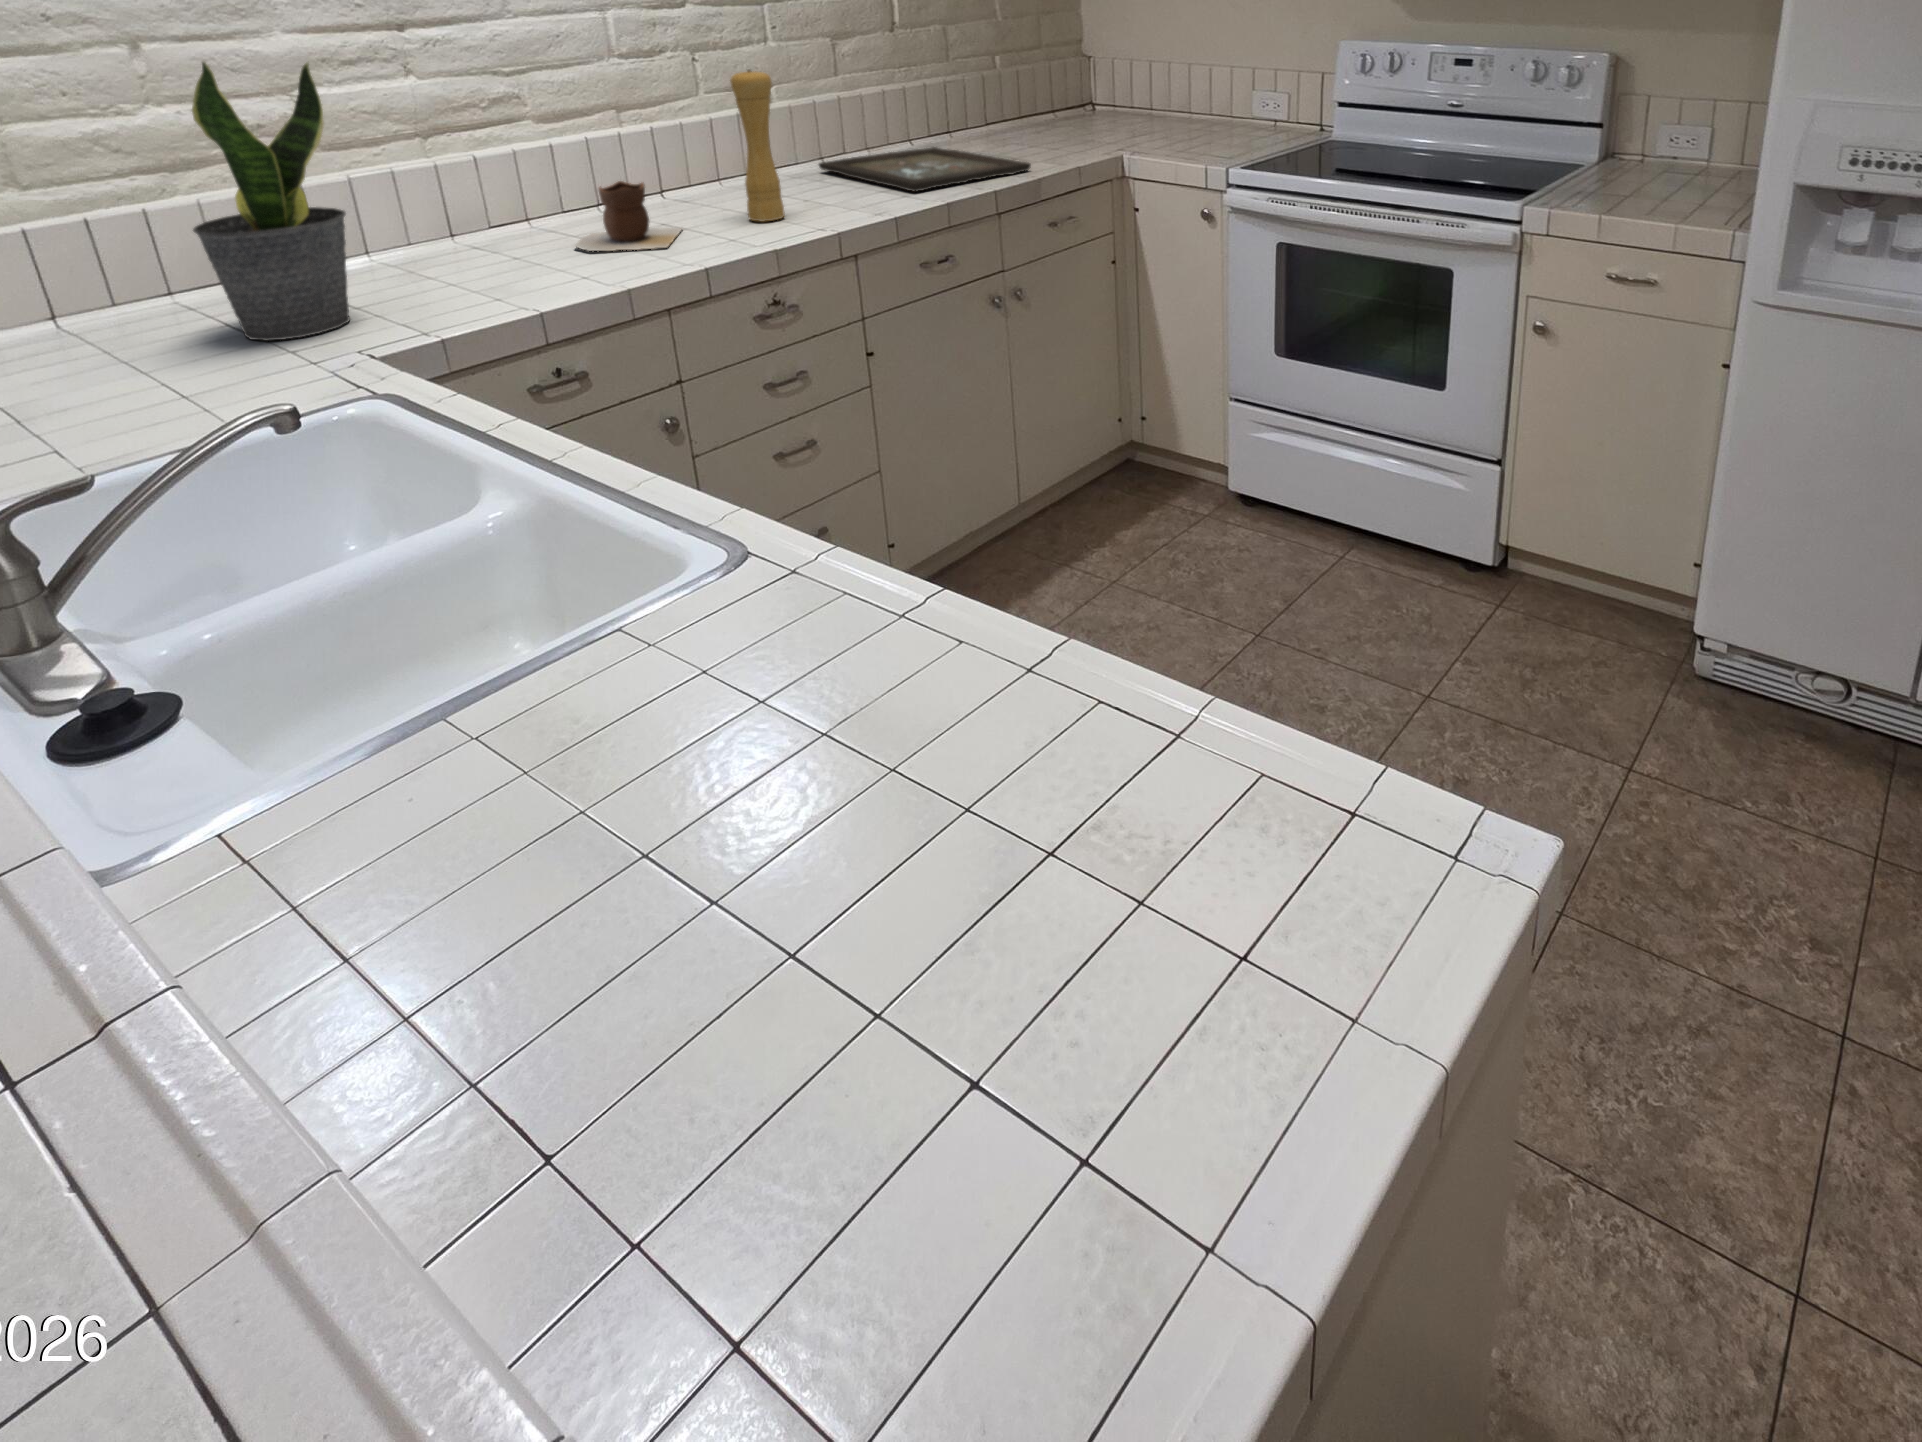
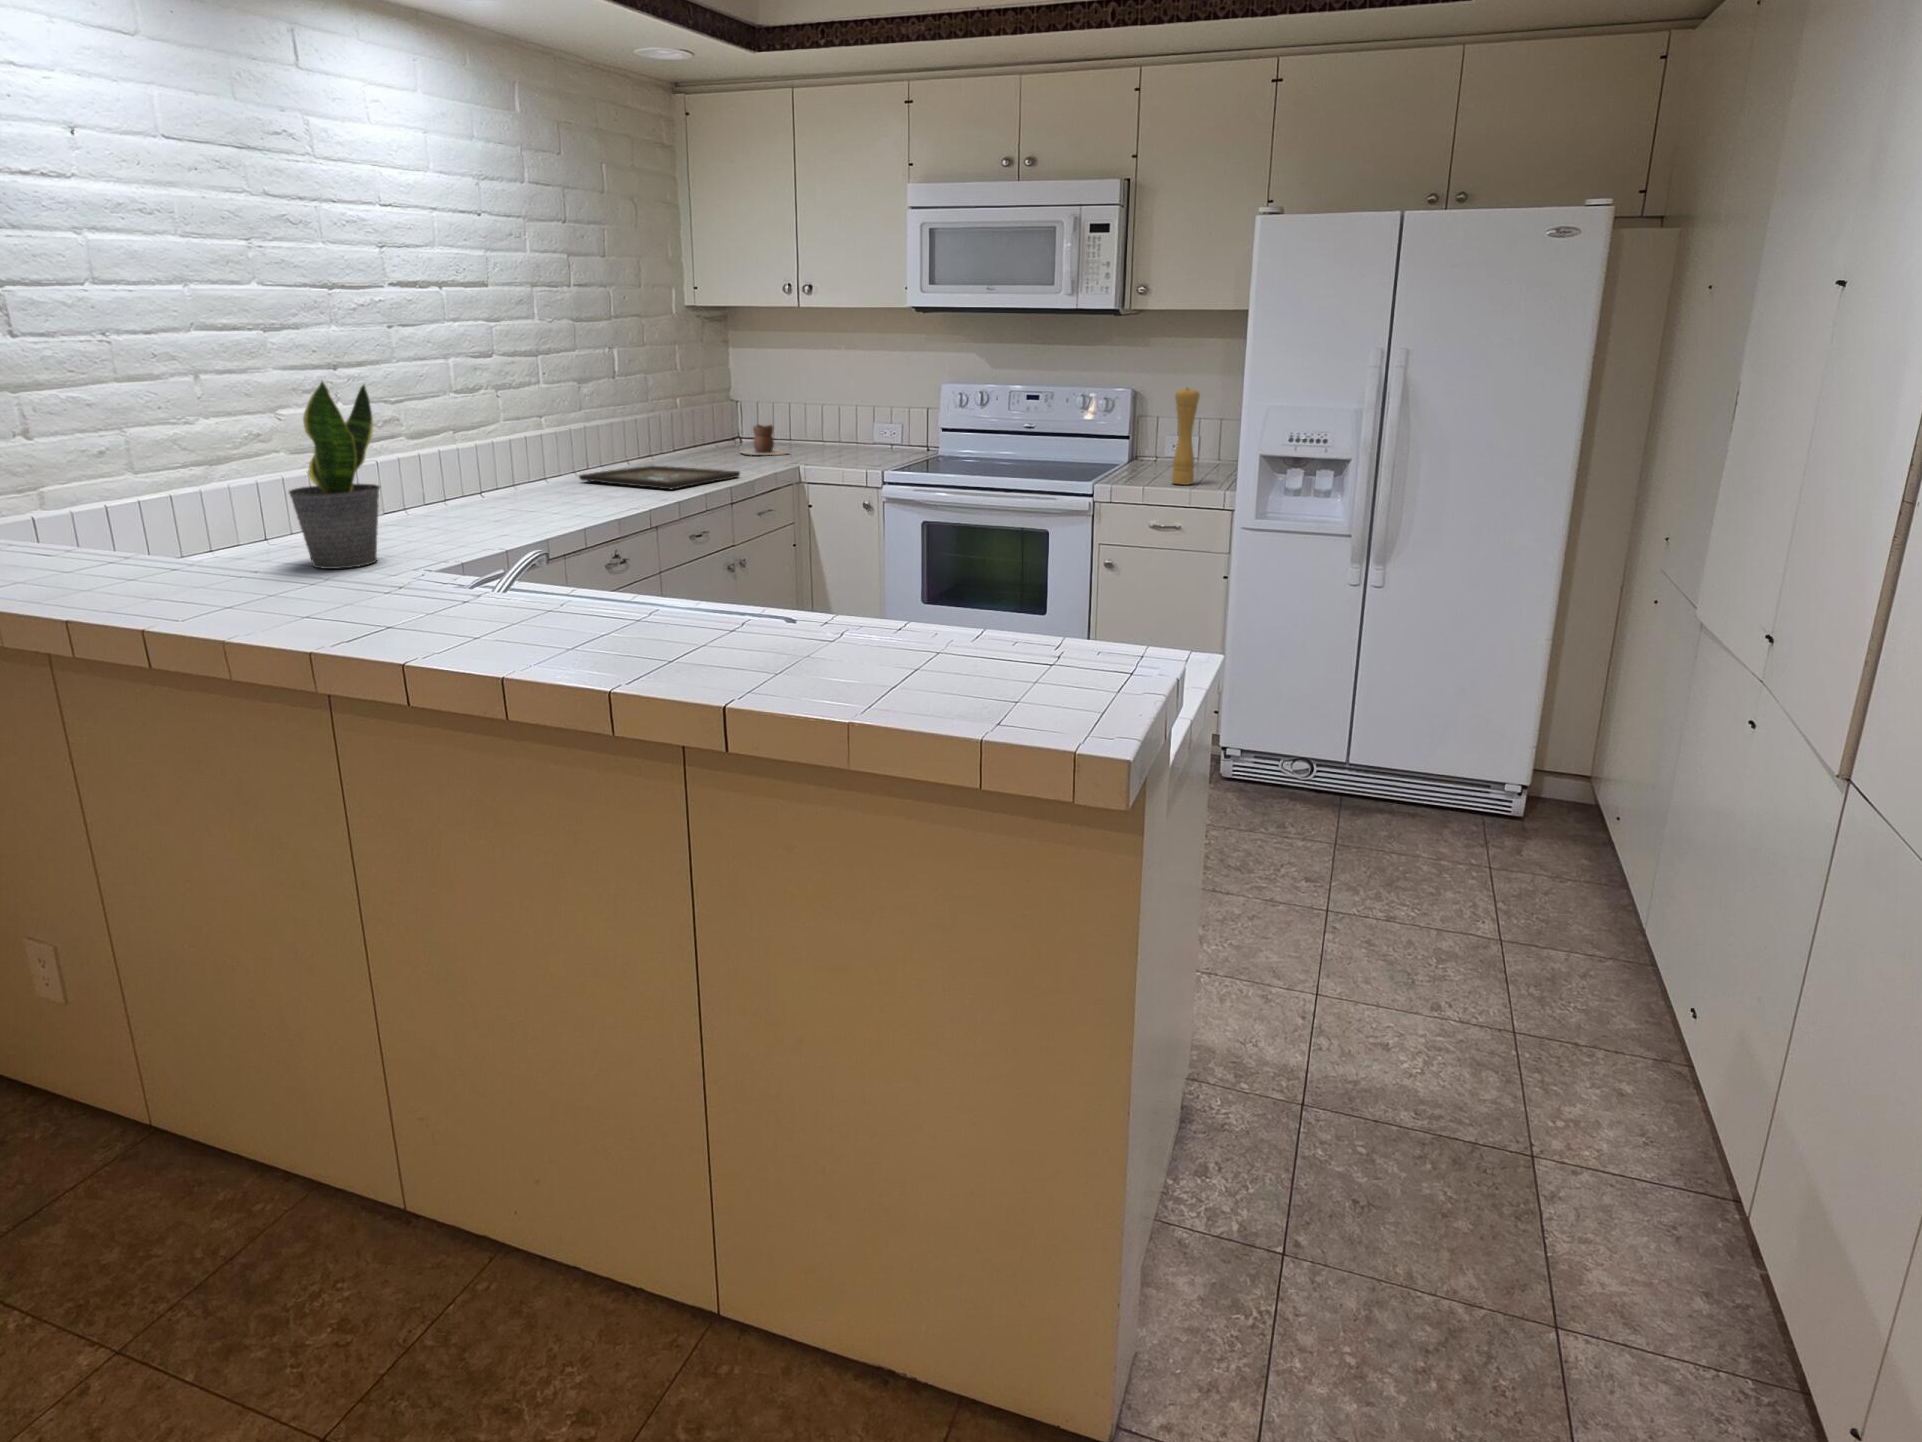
pepper mill: present [730,69,785,221] -> present [1172,388,1200,485]
vase: present [575,181,681,251] -> present [742,425,787,455]

